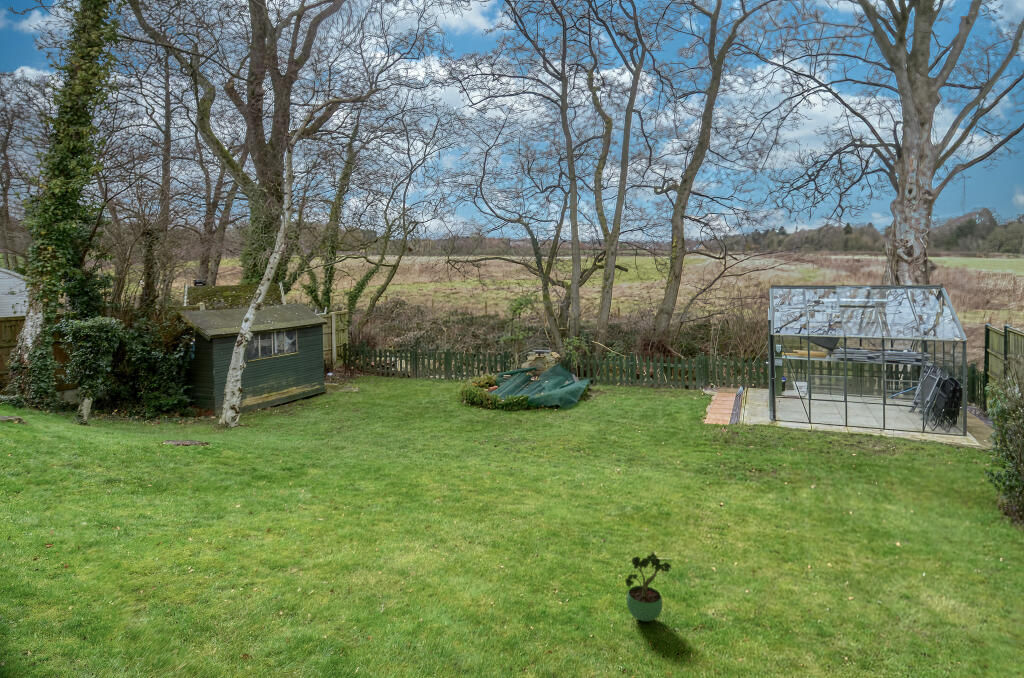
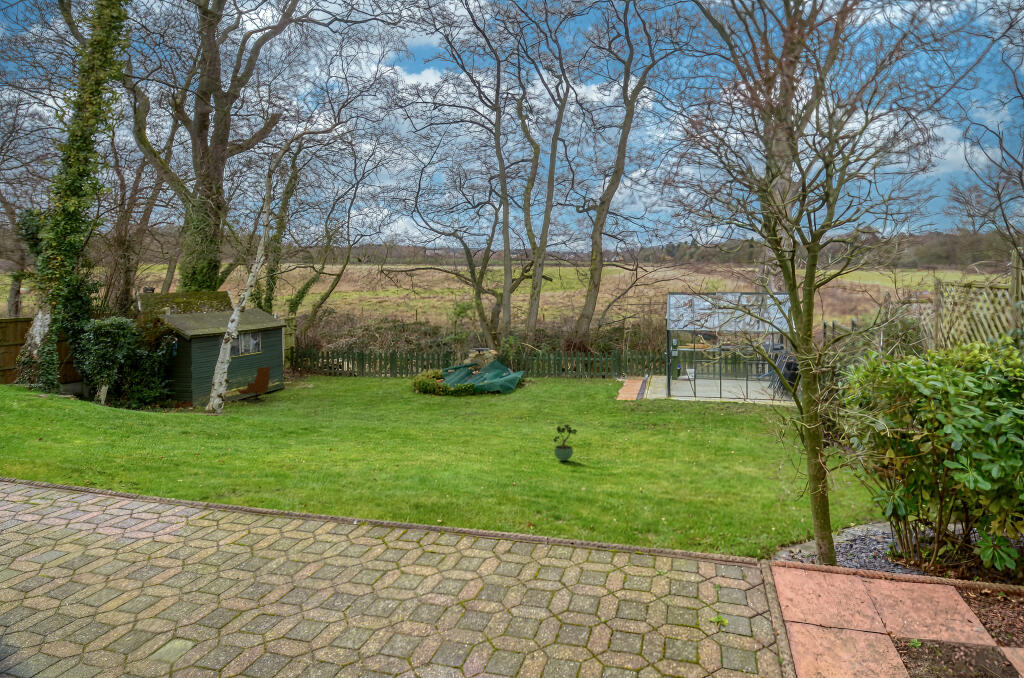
lounge chair: none [264,371,300,411] -> present [237,367,270,401]

